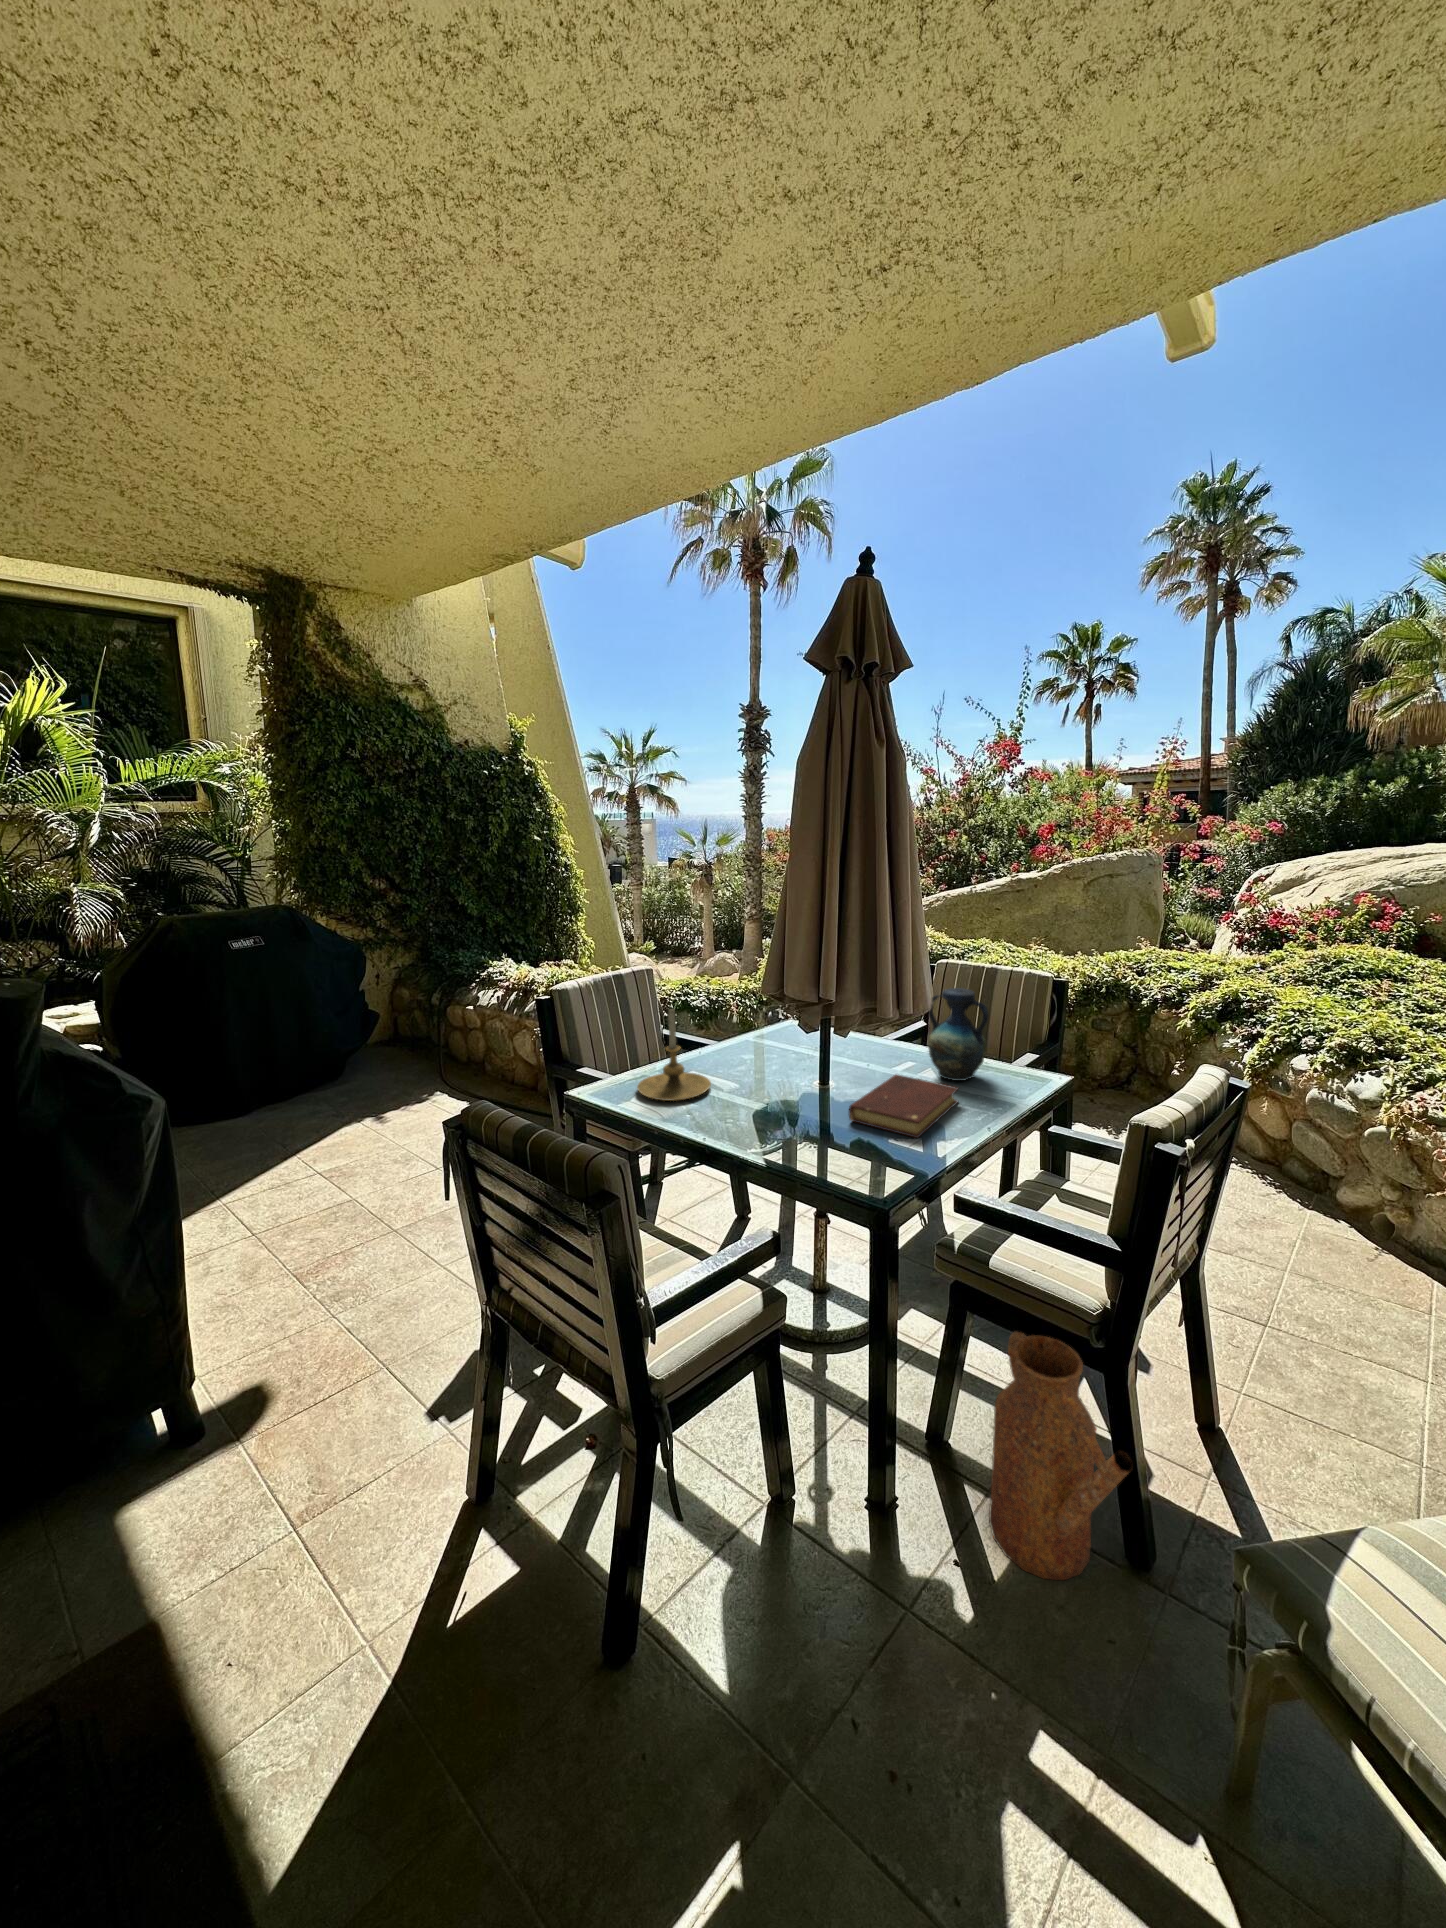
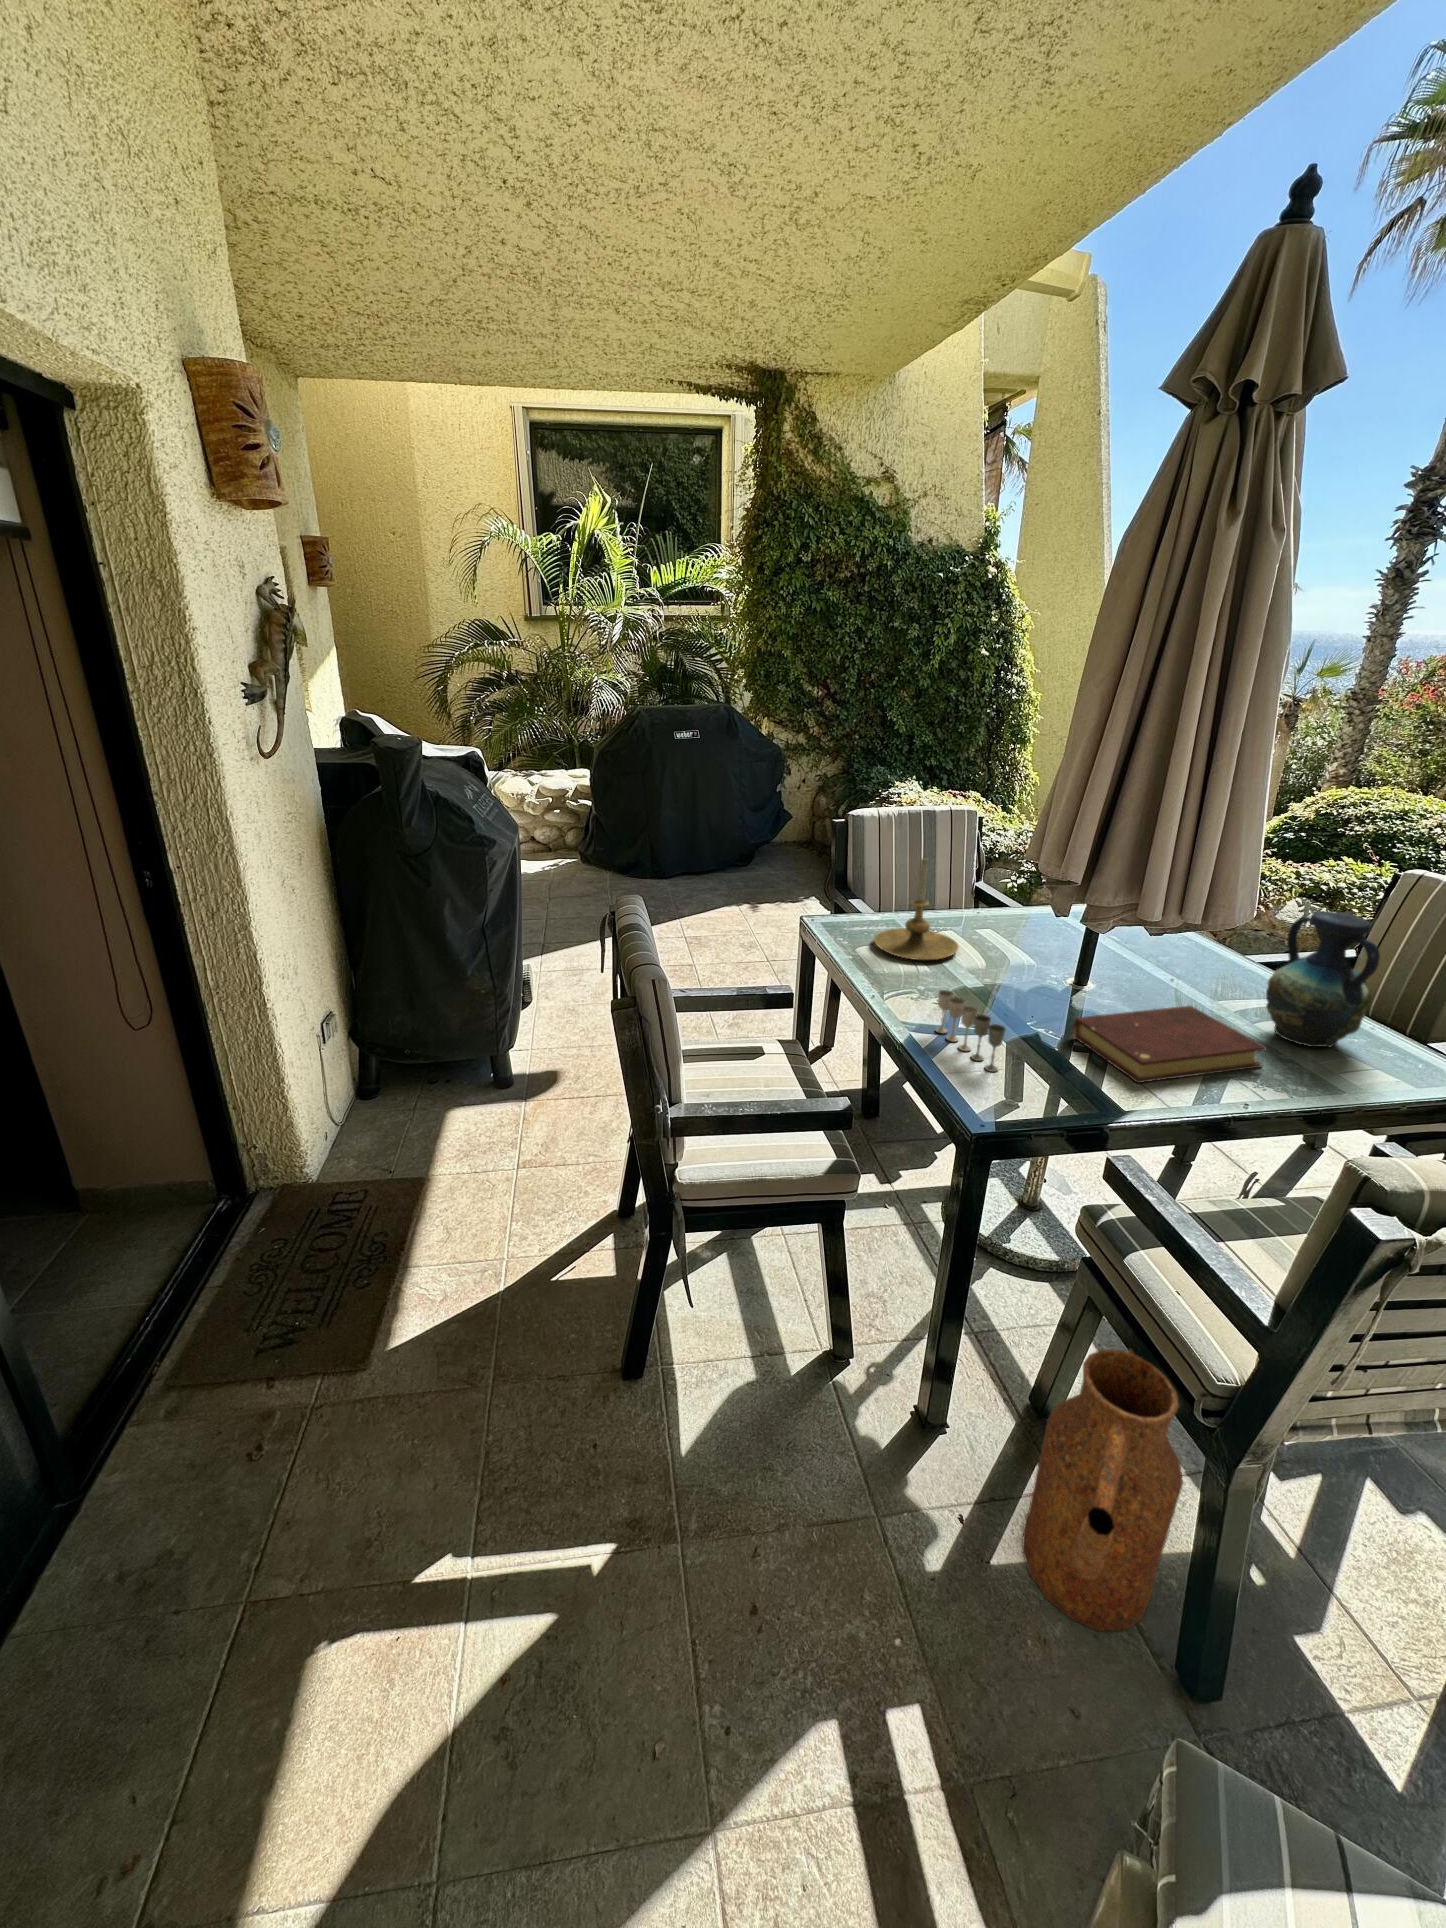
wine glass: none [762,1112,838,1167] -> present [936,990,1006,1072]

